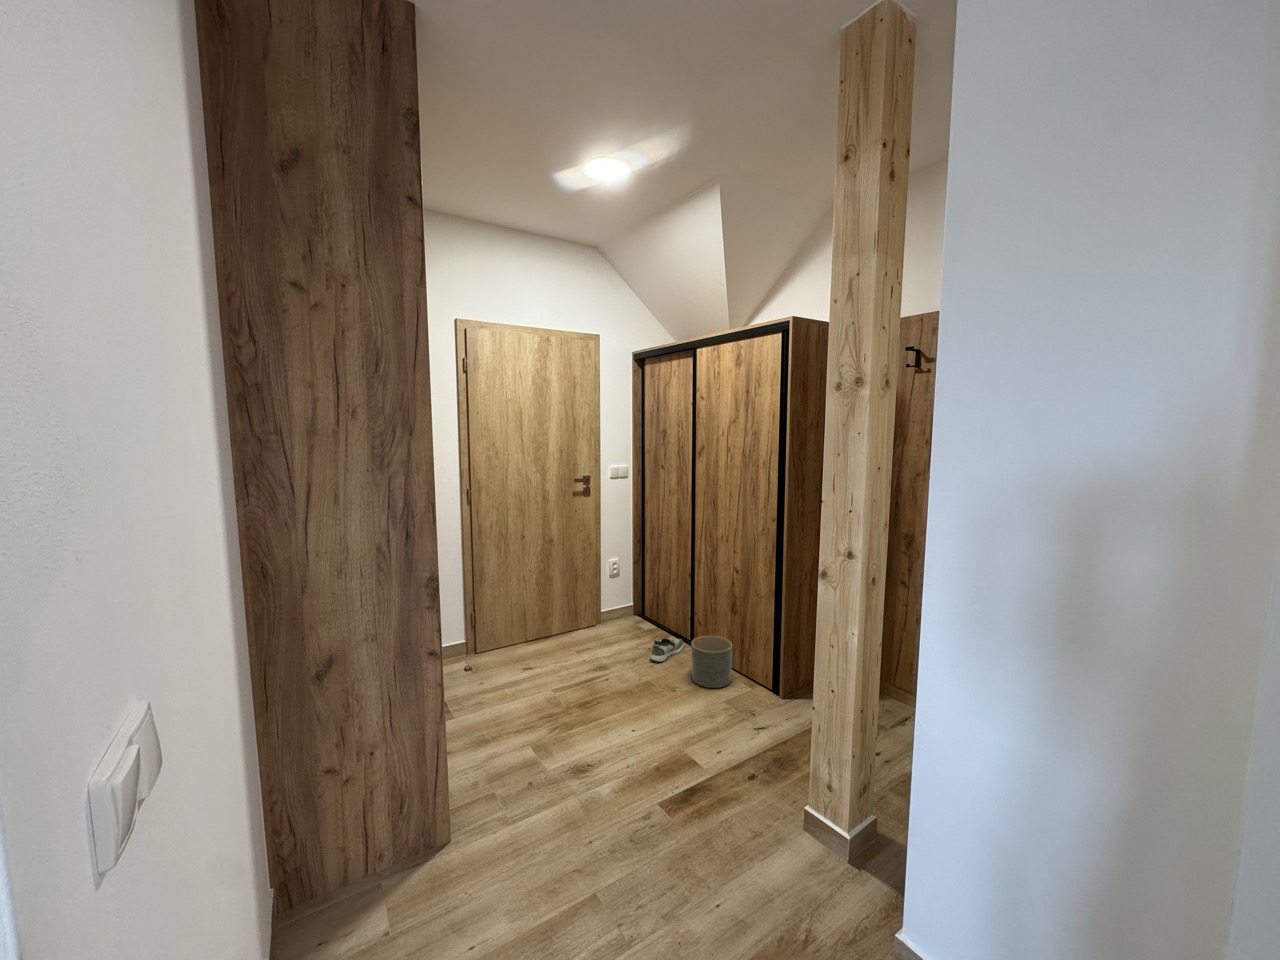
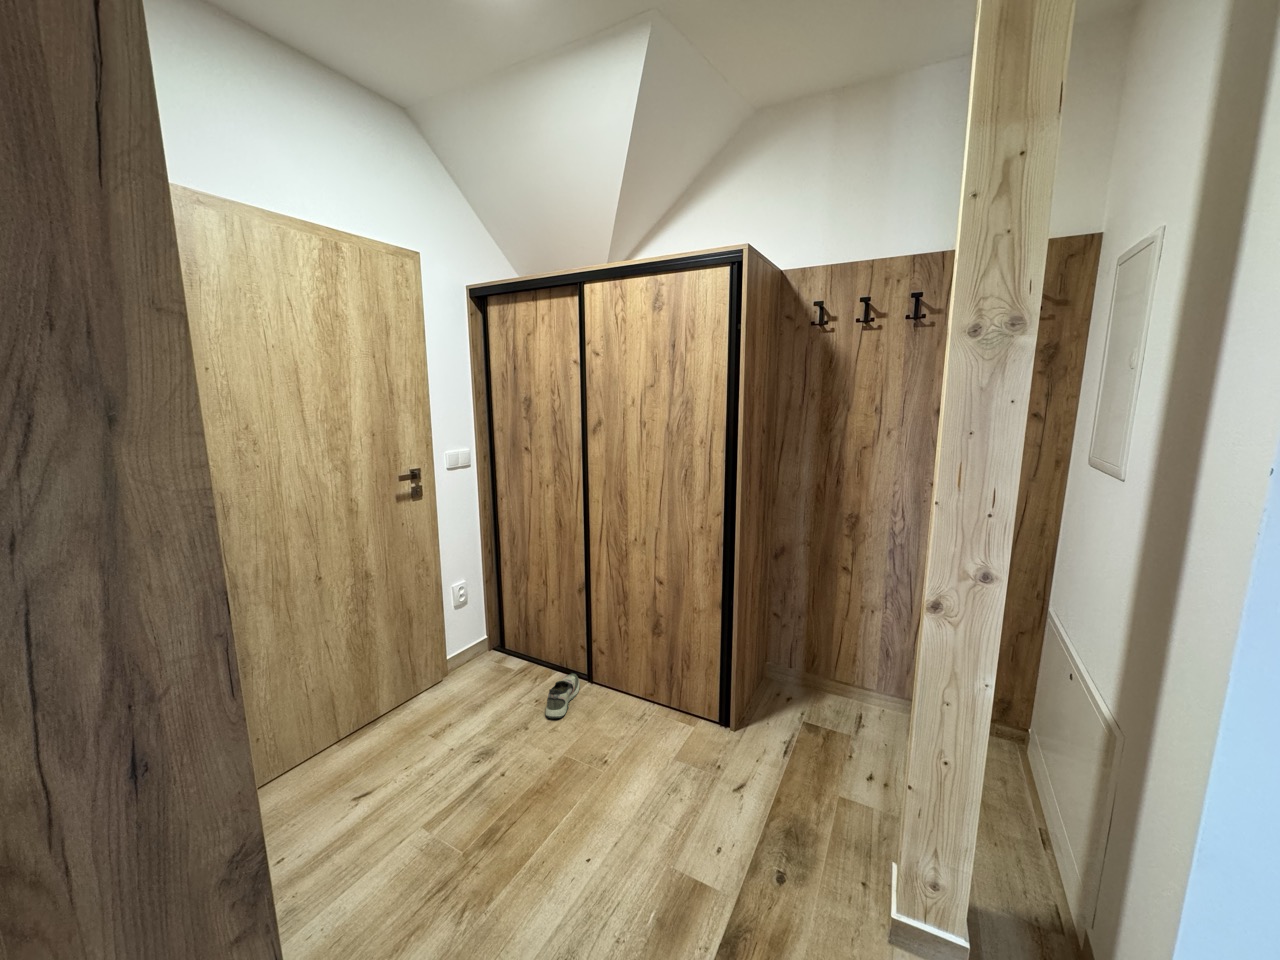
planter: present [691,636,732,688] -> none [612,667,666,741]

